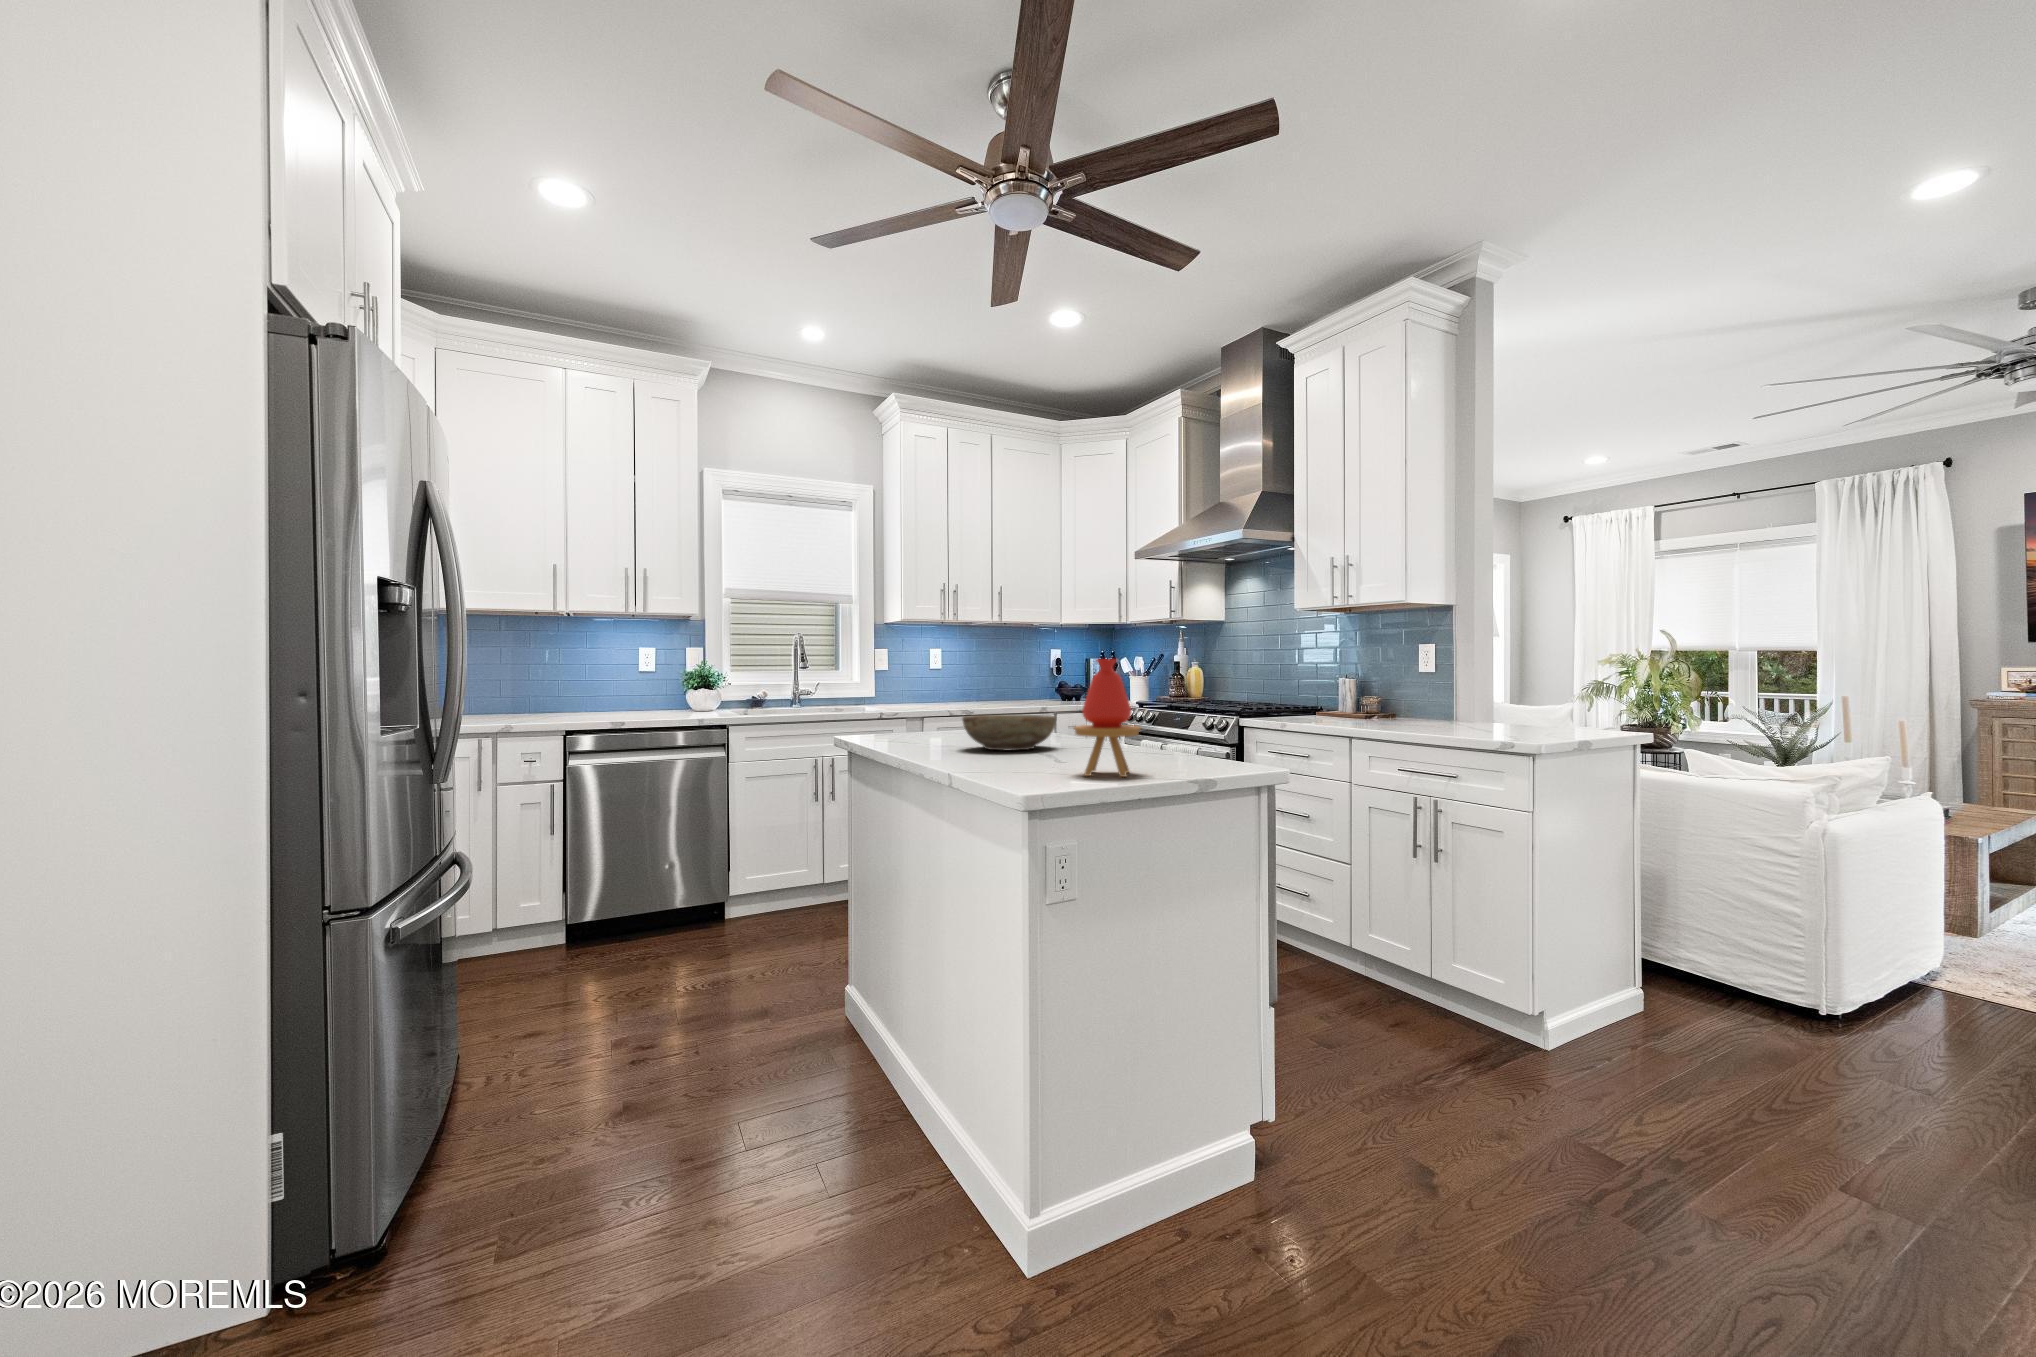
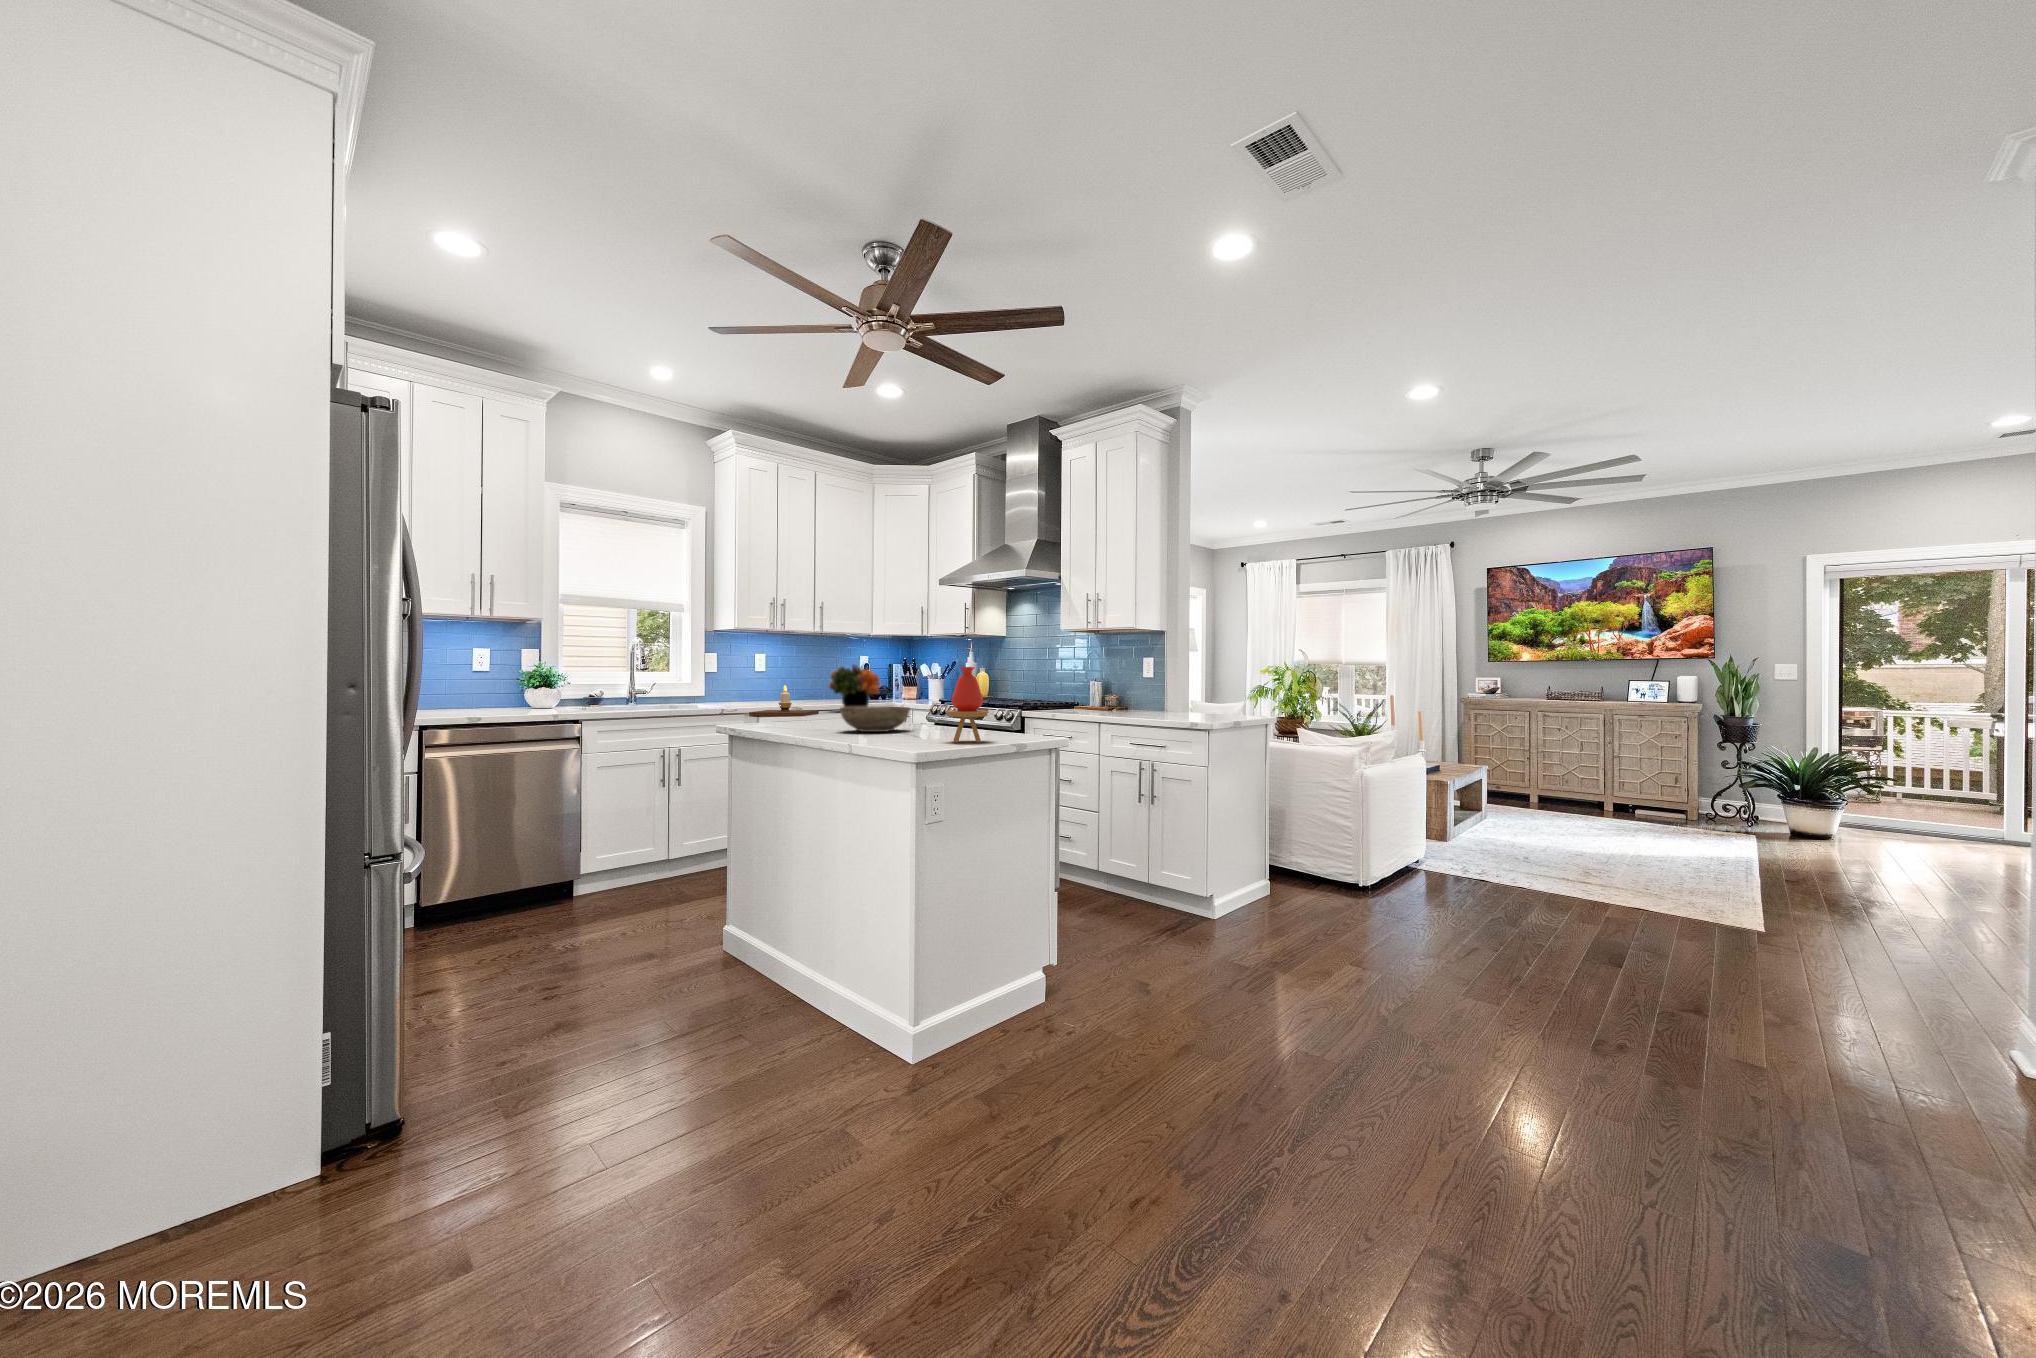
flower arrangement: none [1009,659,1071,716] -> present [829,665,881,707]
candle: none [911,685,994,722] -> present [749,685,819,716]

